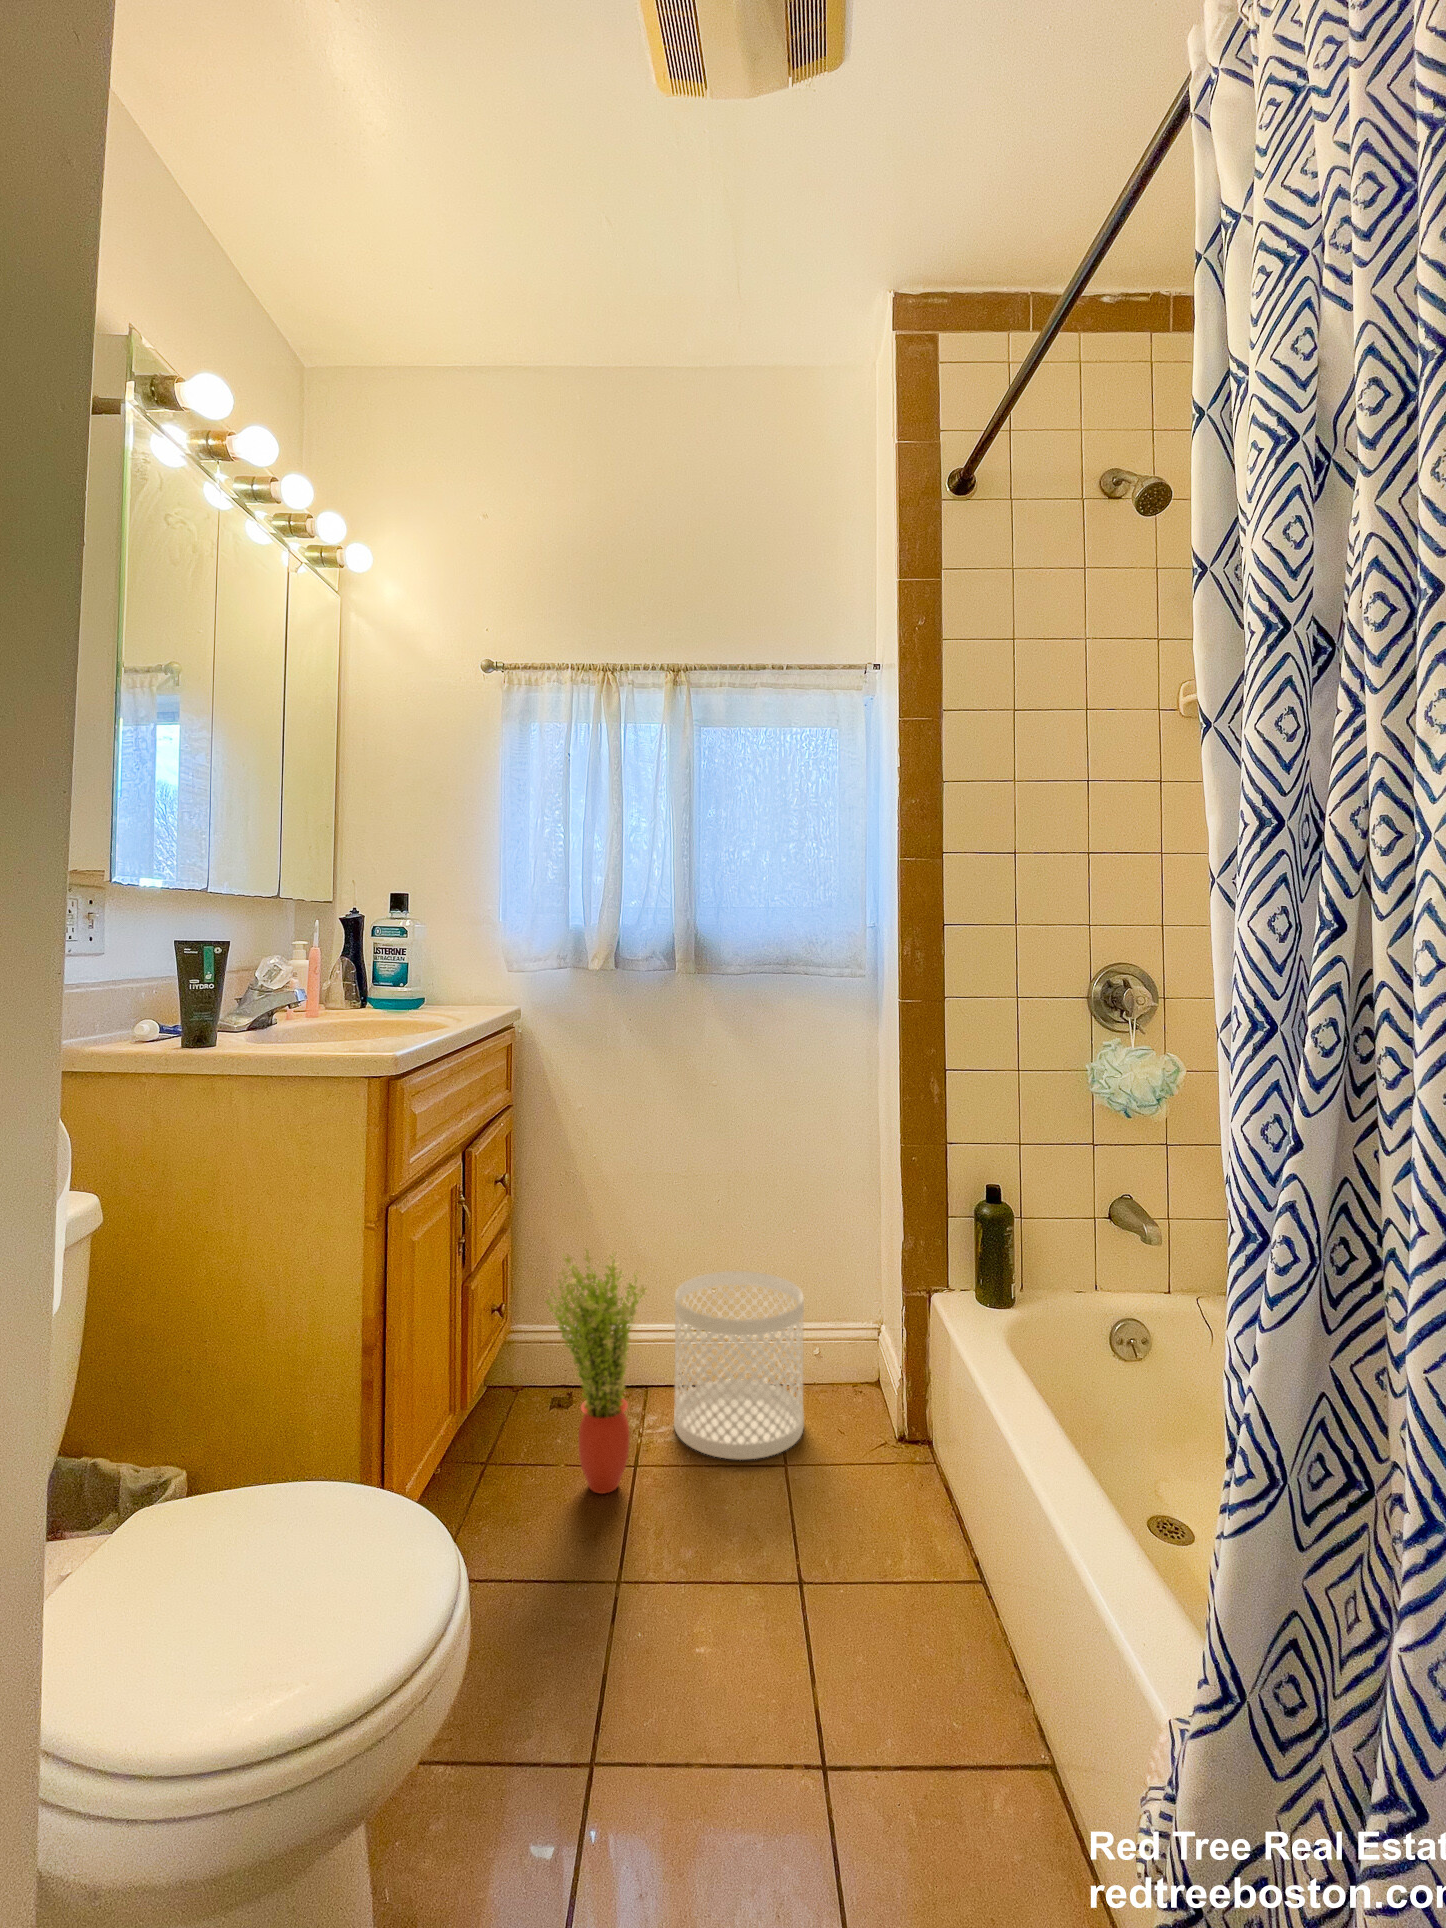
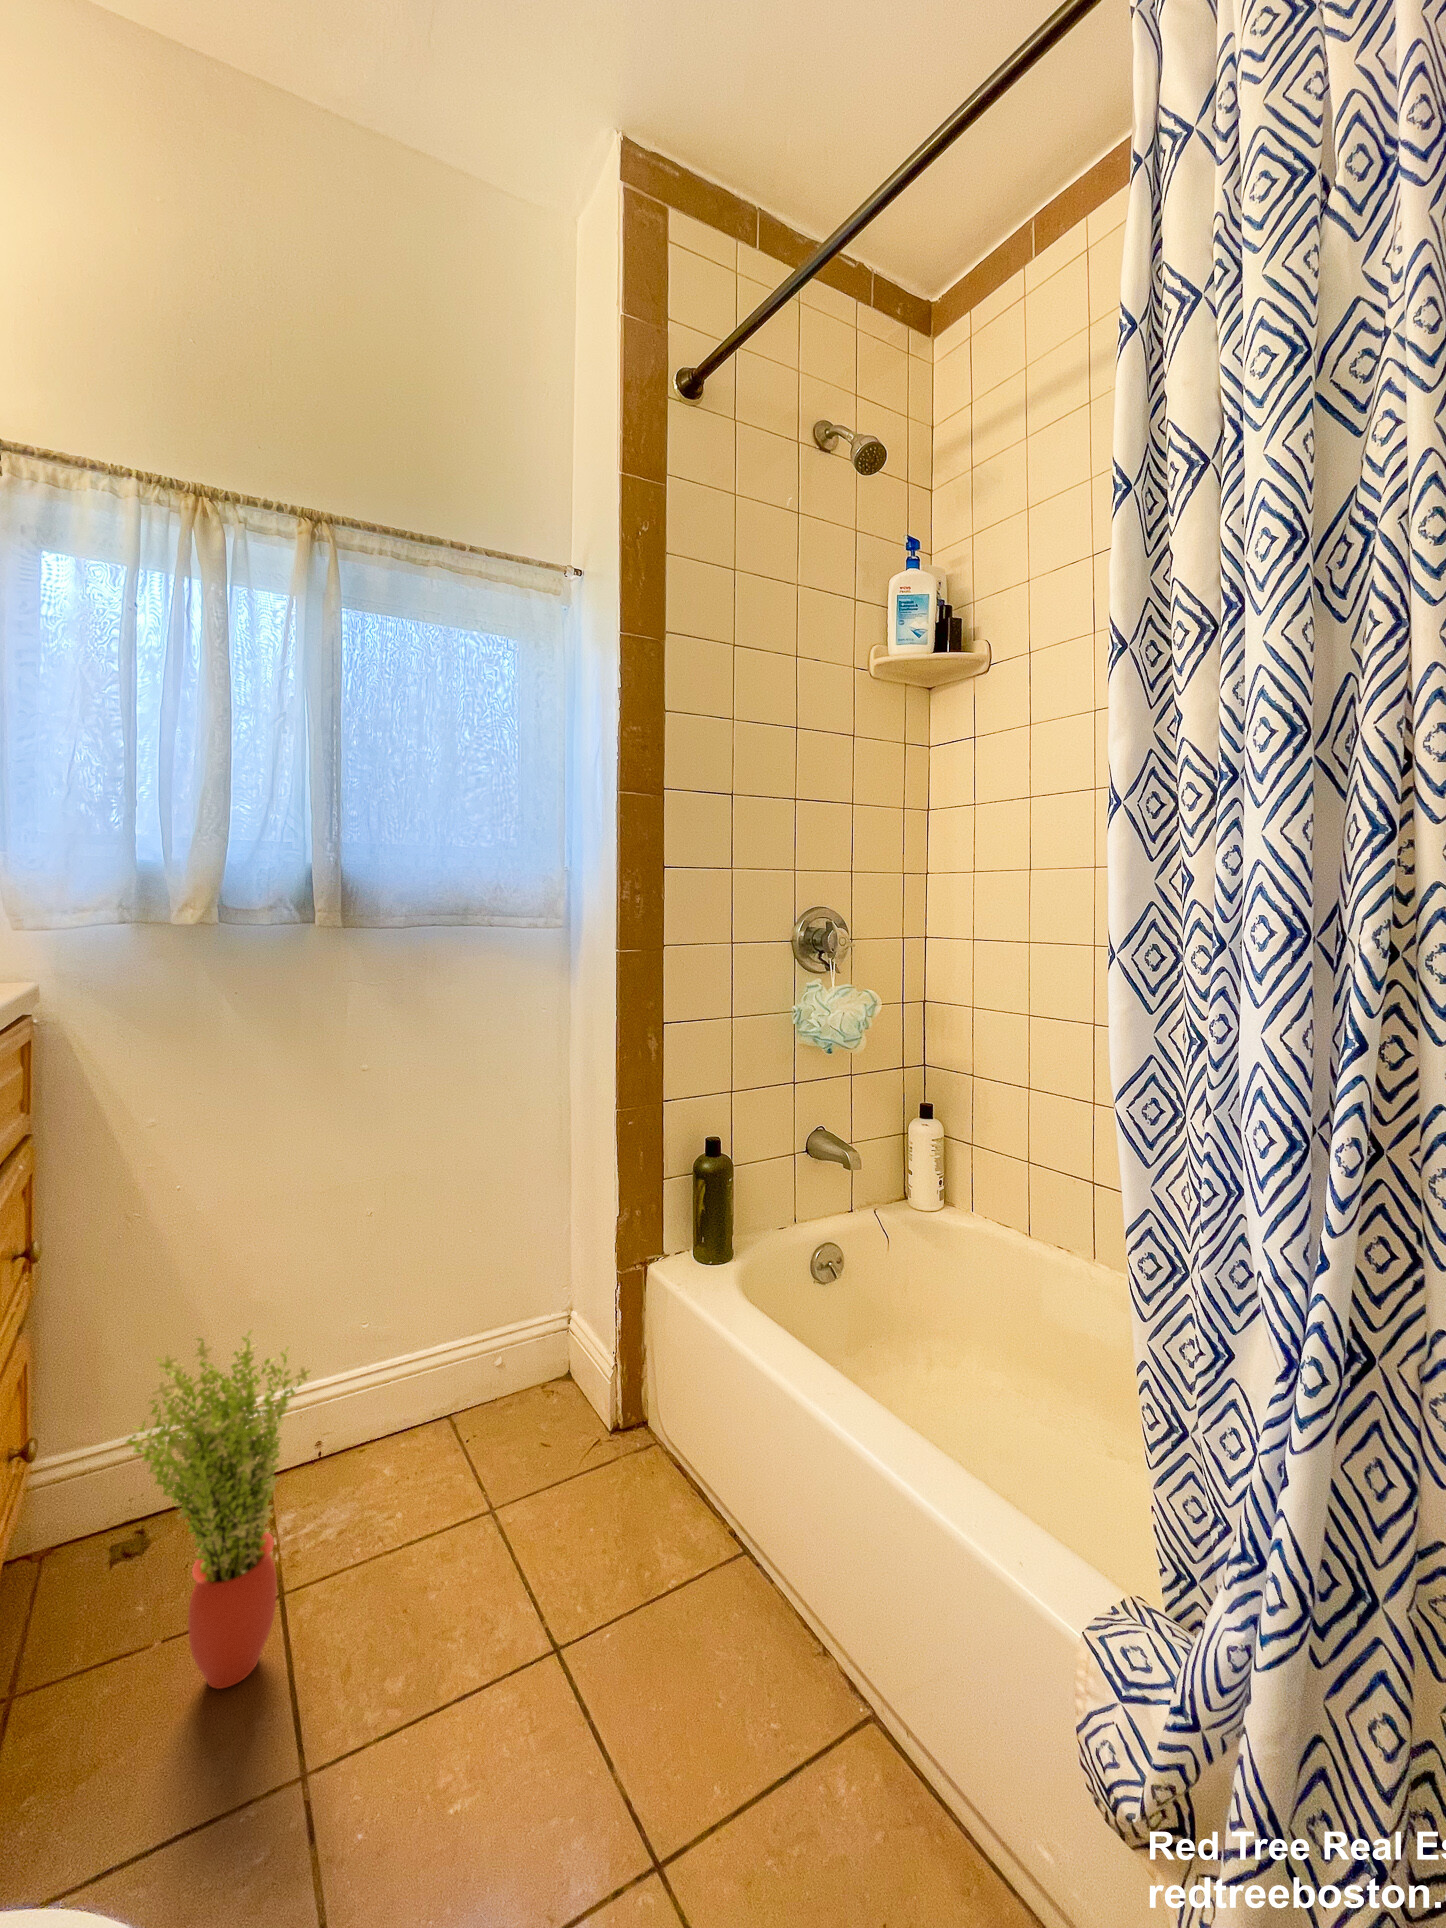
waste basket: present [674,1271,804,1460] -> none [324,1287,501,1548]

